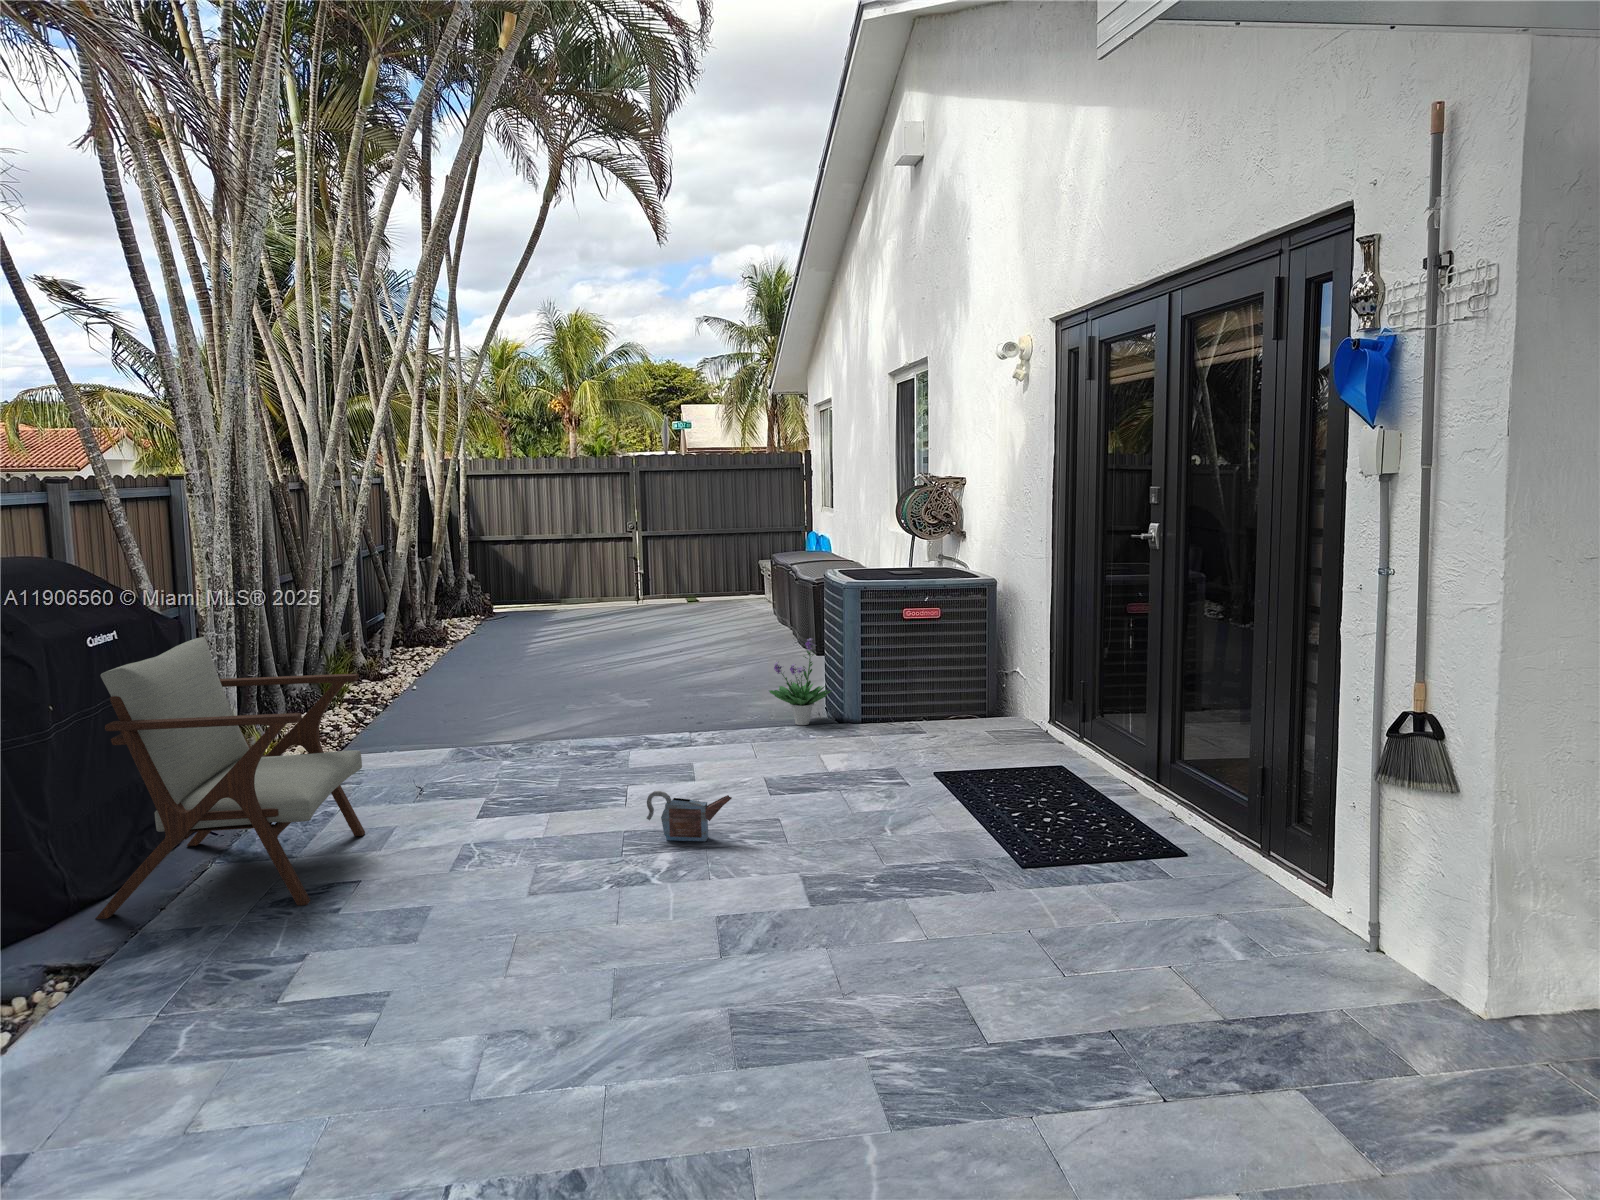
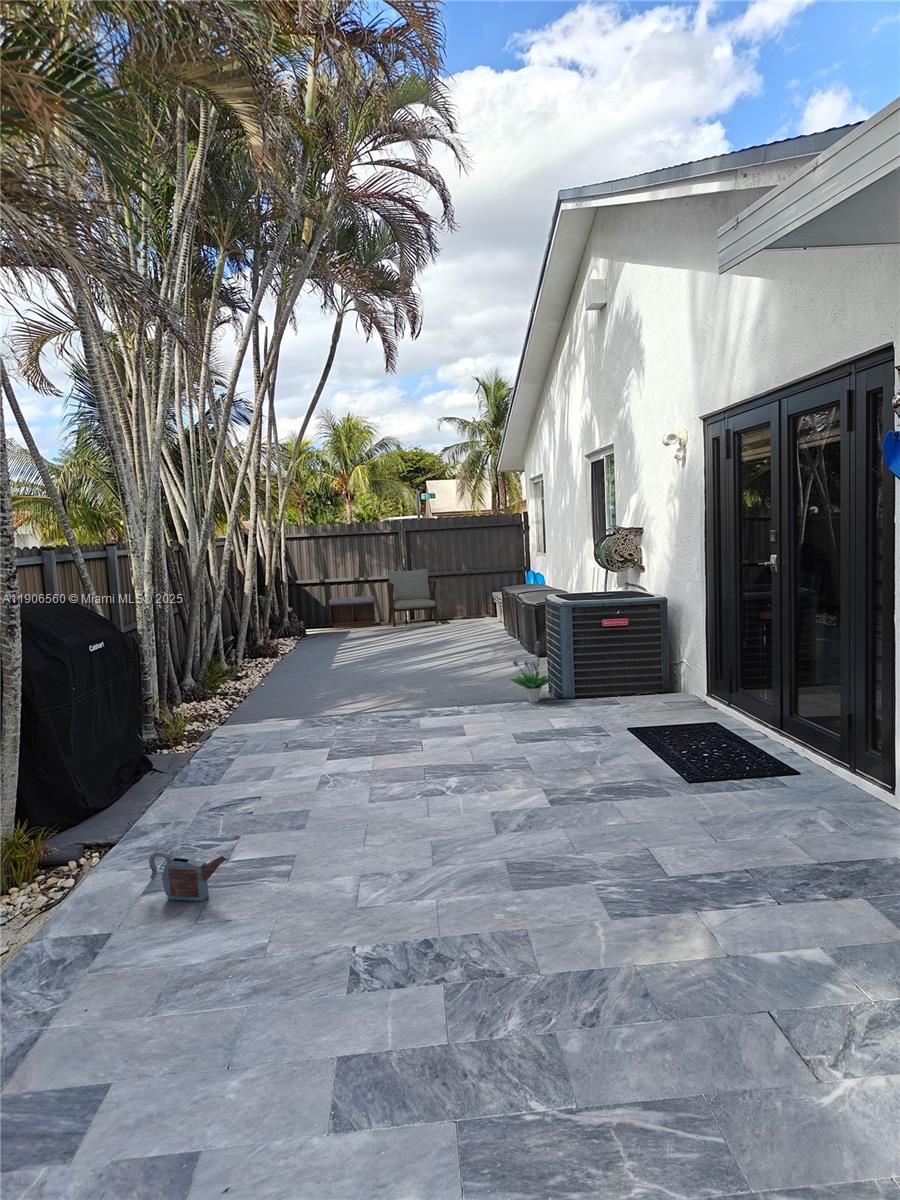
bench: none [530,560,597,603] -> present [329,596,376,628]
lounge chair: present [96,637,365,919] -> present [387,569,438,627]
watering can: present [647,791,732,841] -> present [149,851,226,901]

